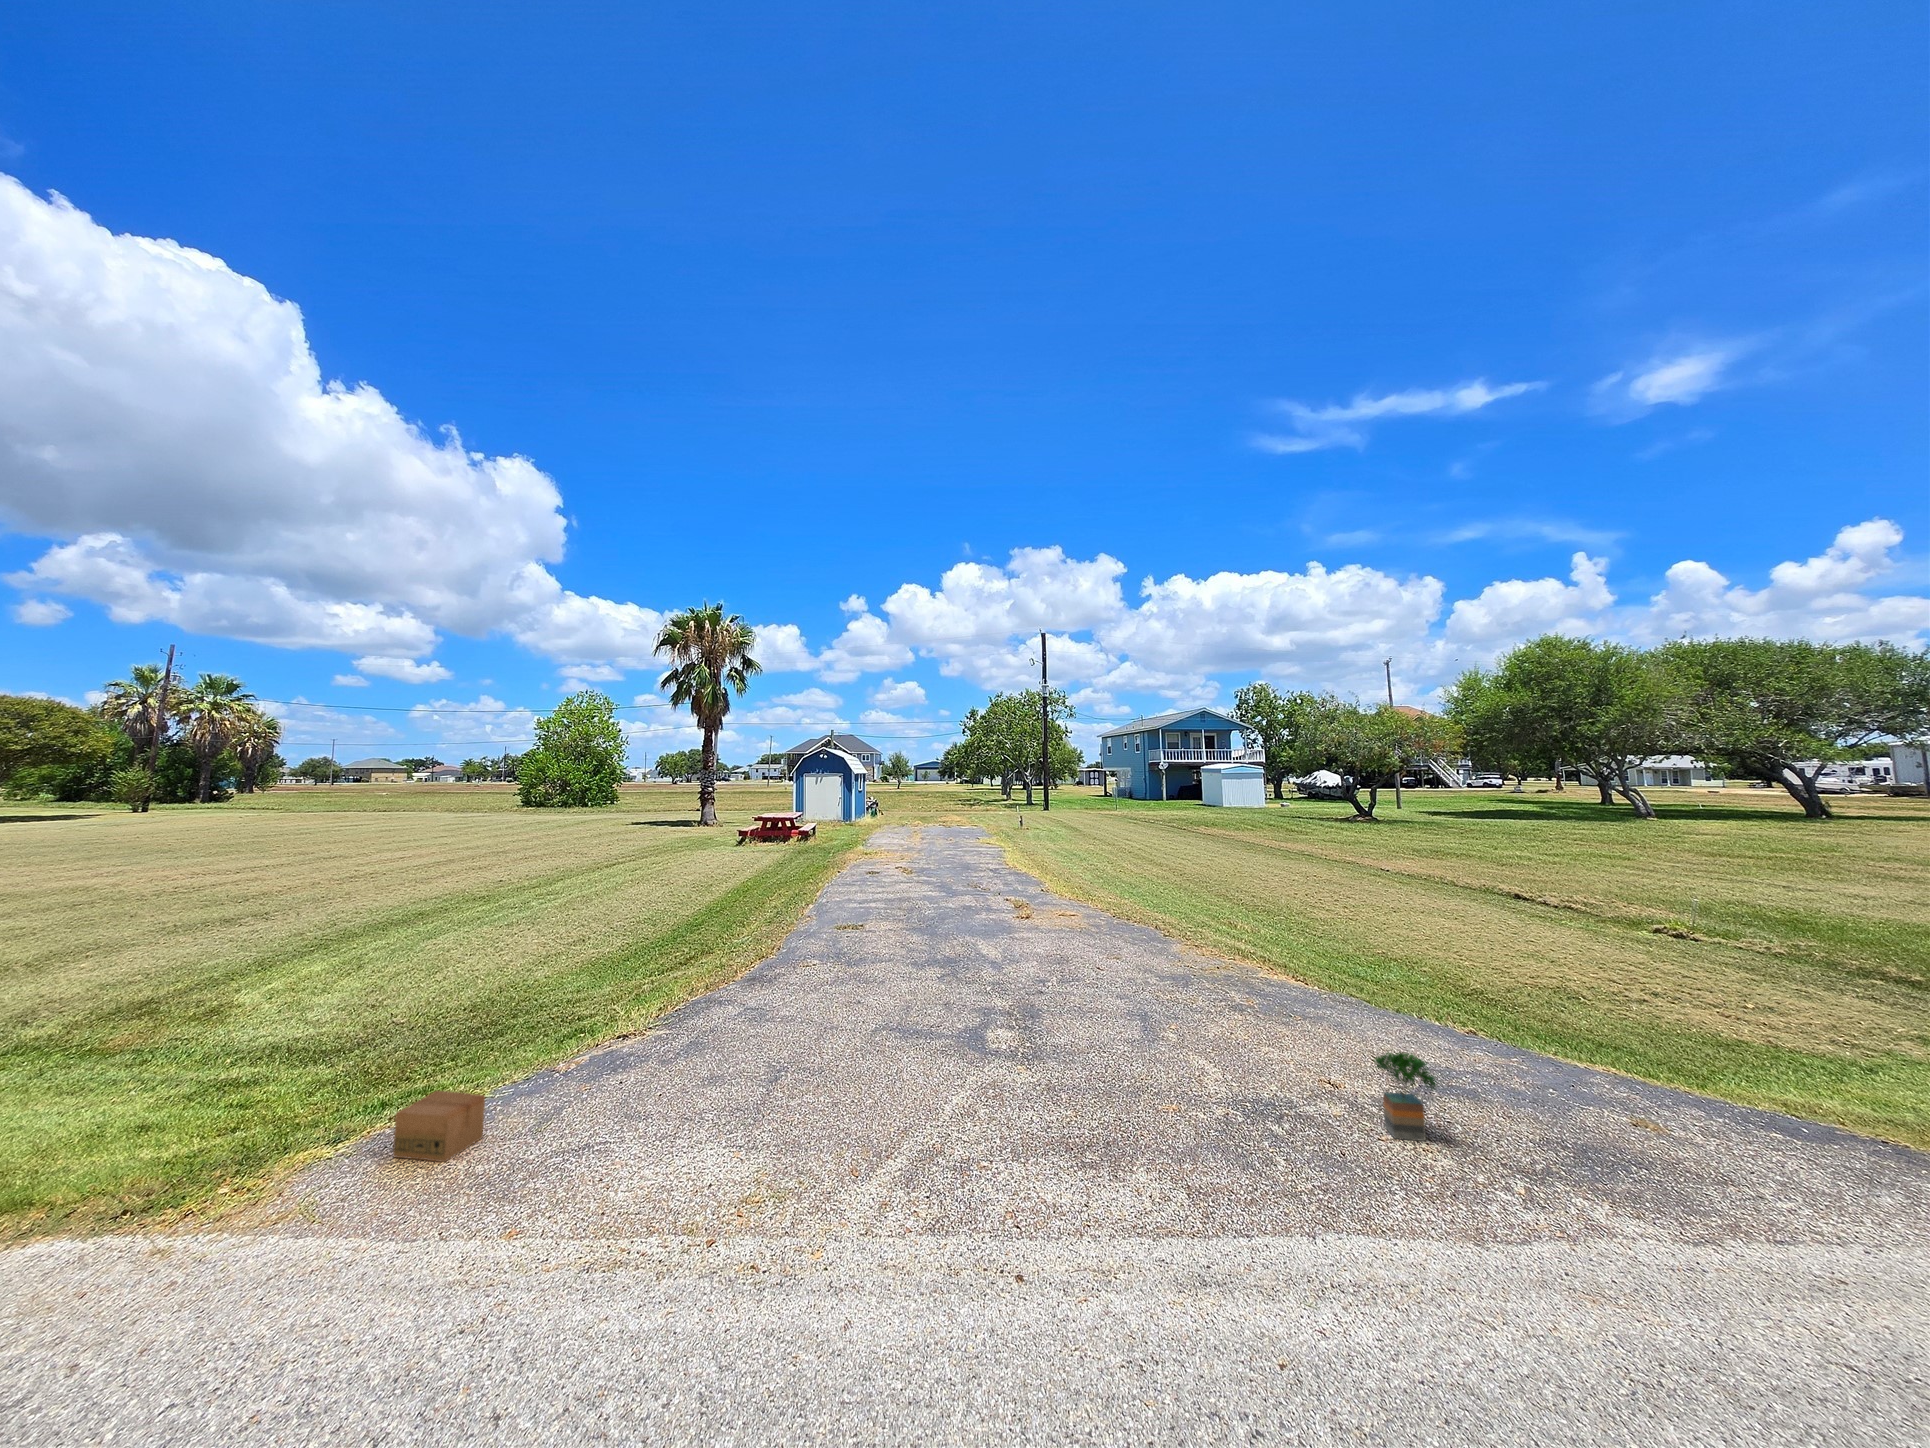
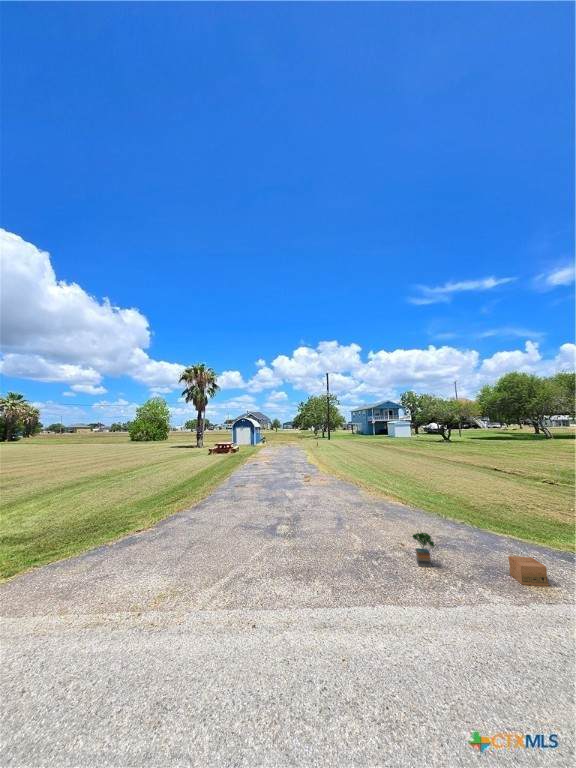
cardboard box: present [393,1091,485,1162] -> present [508,556,548,586]

